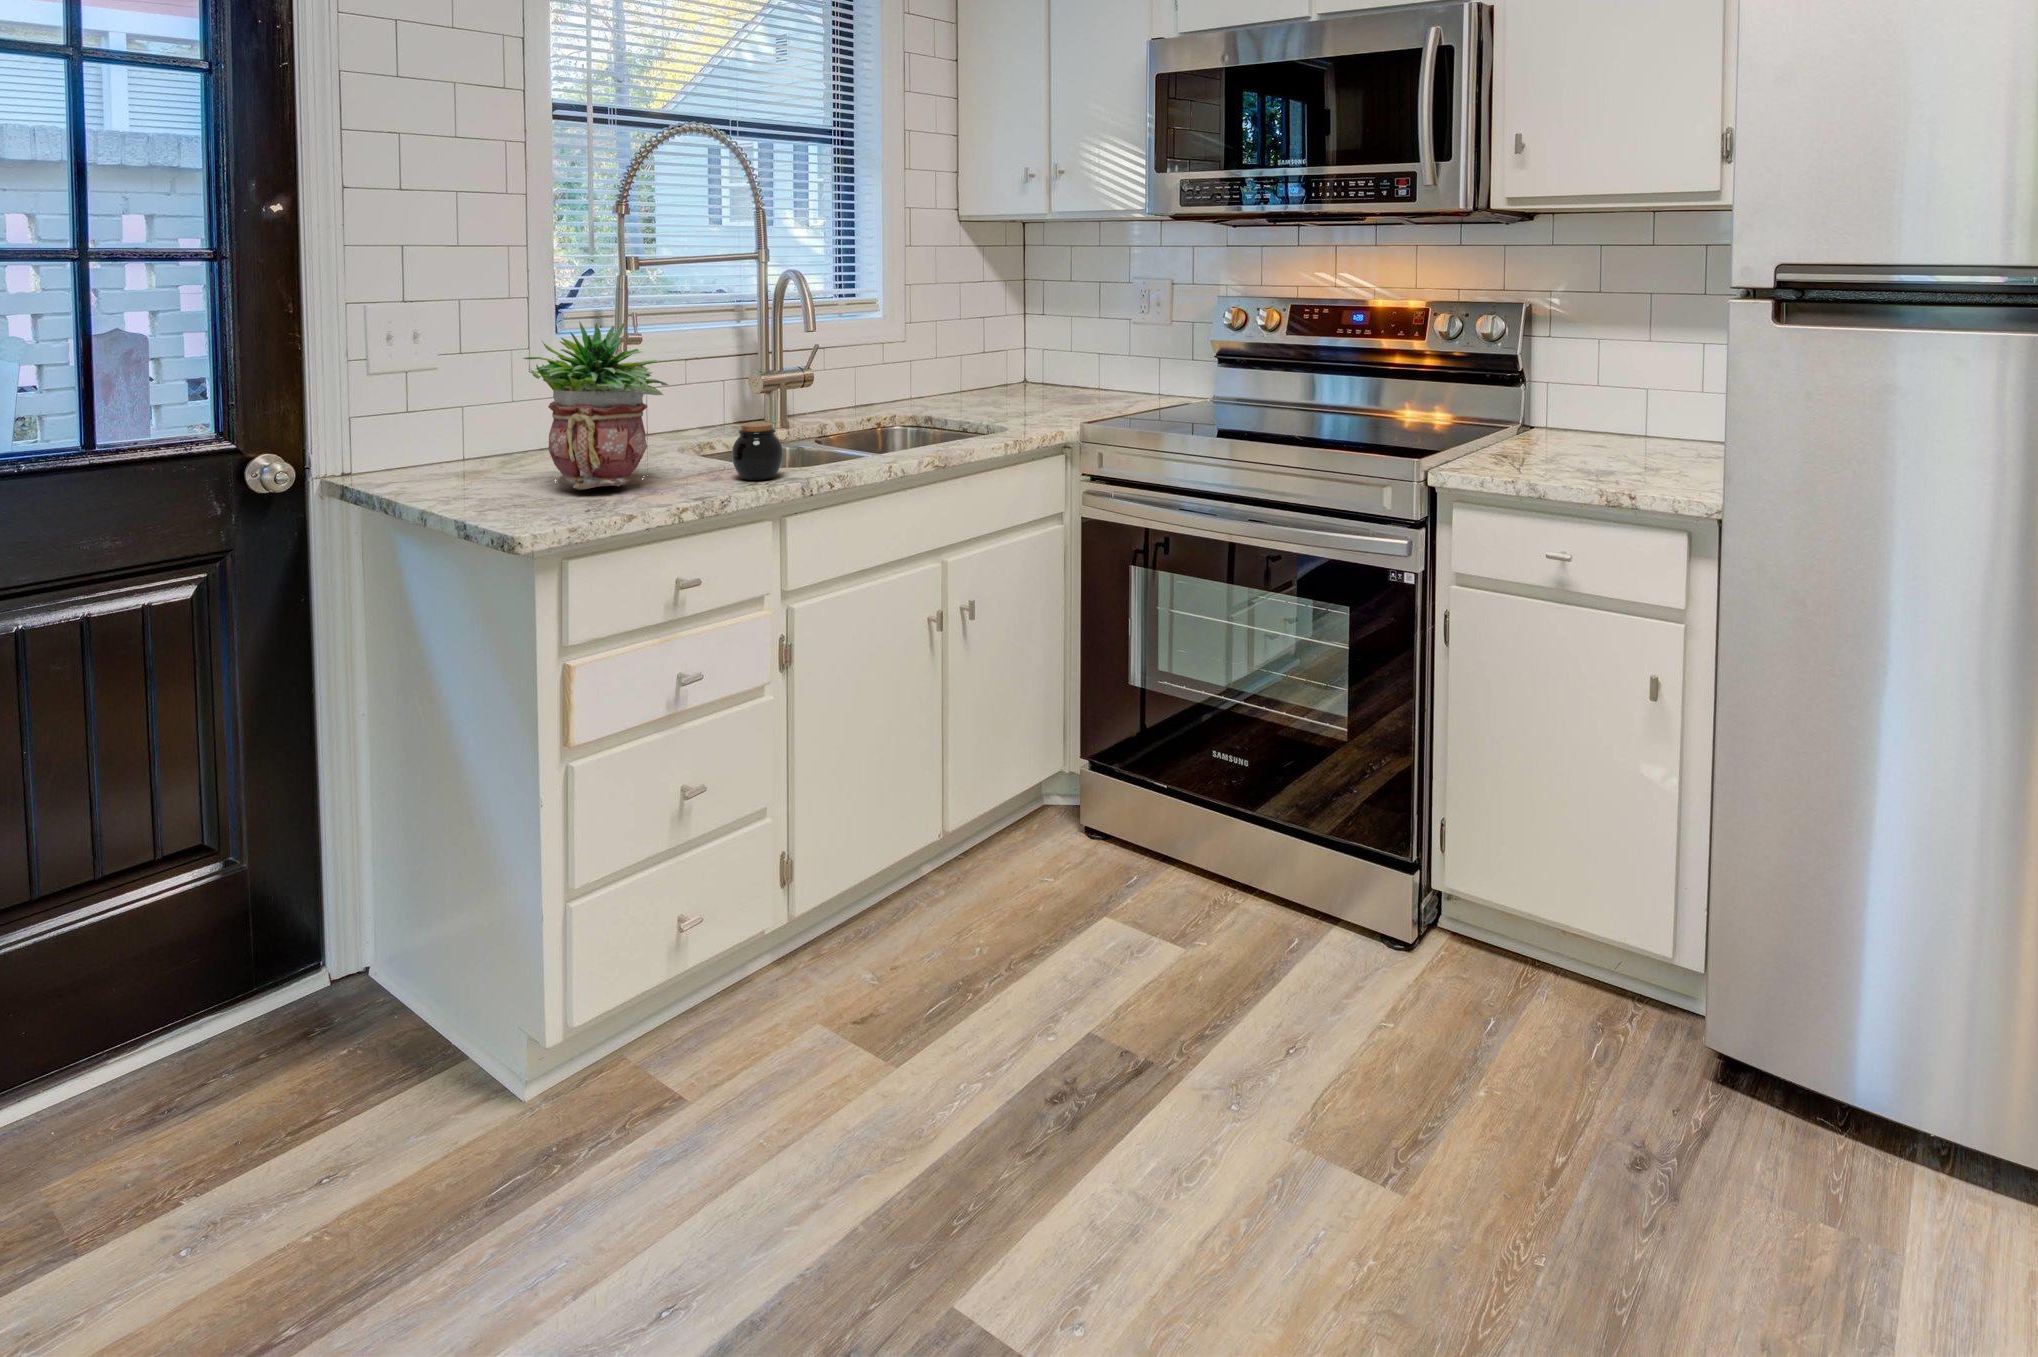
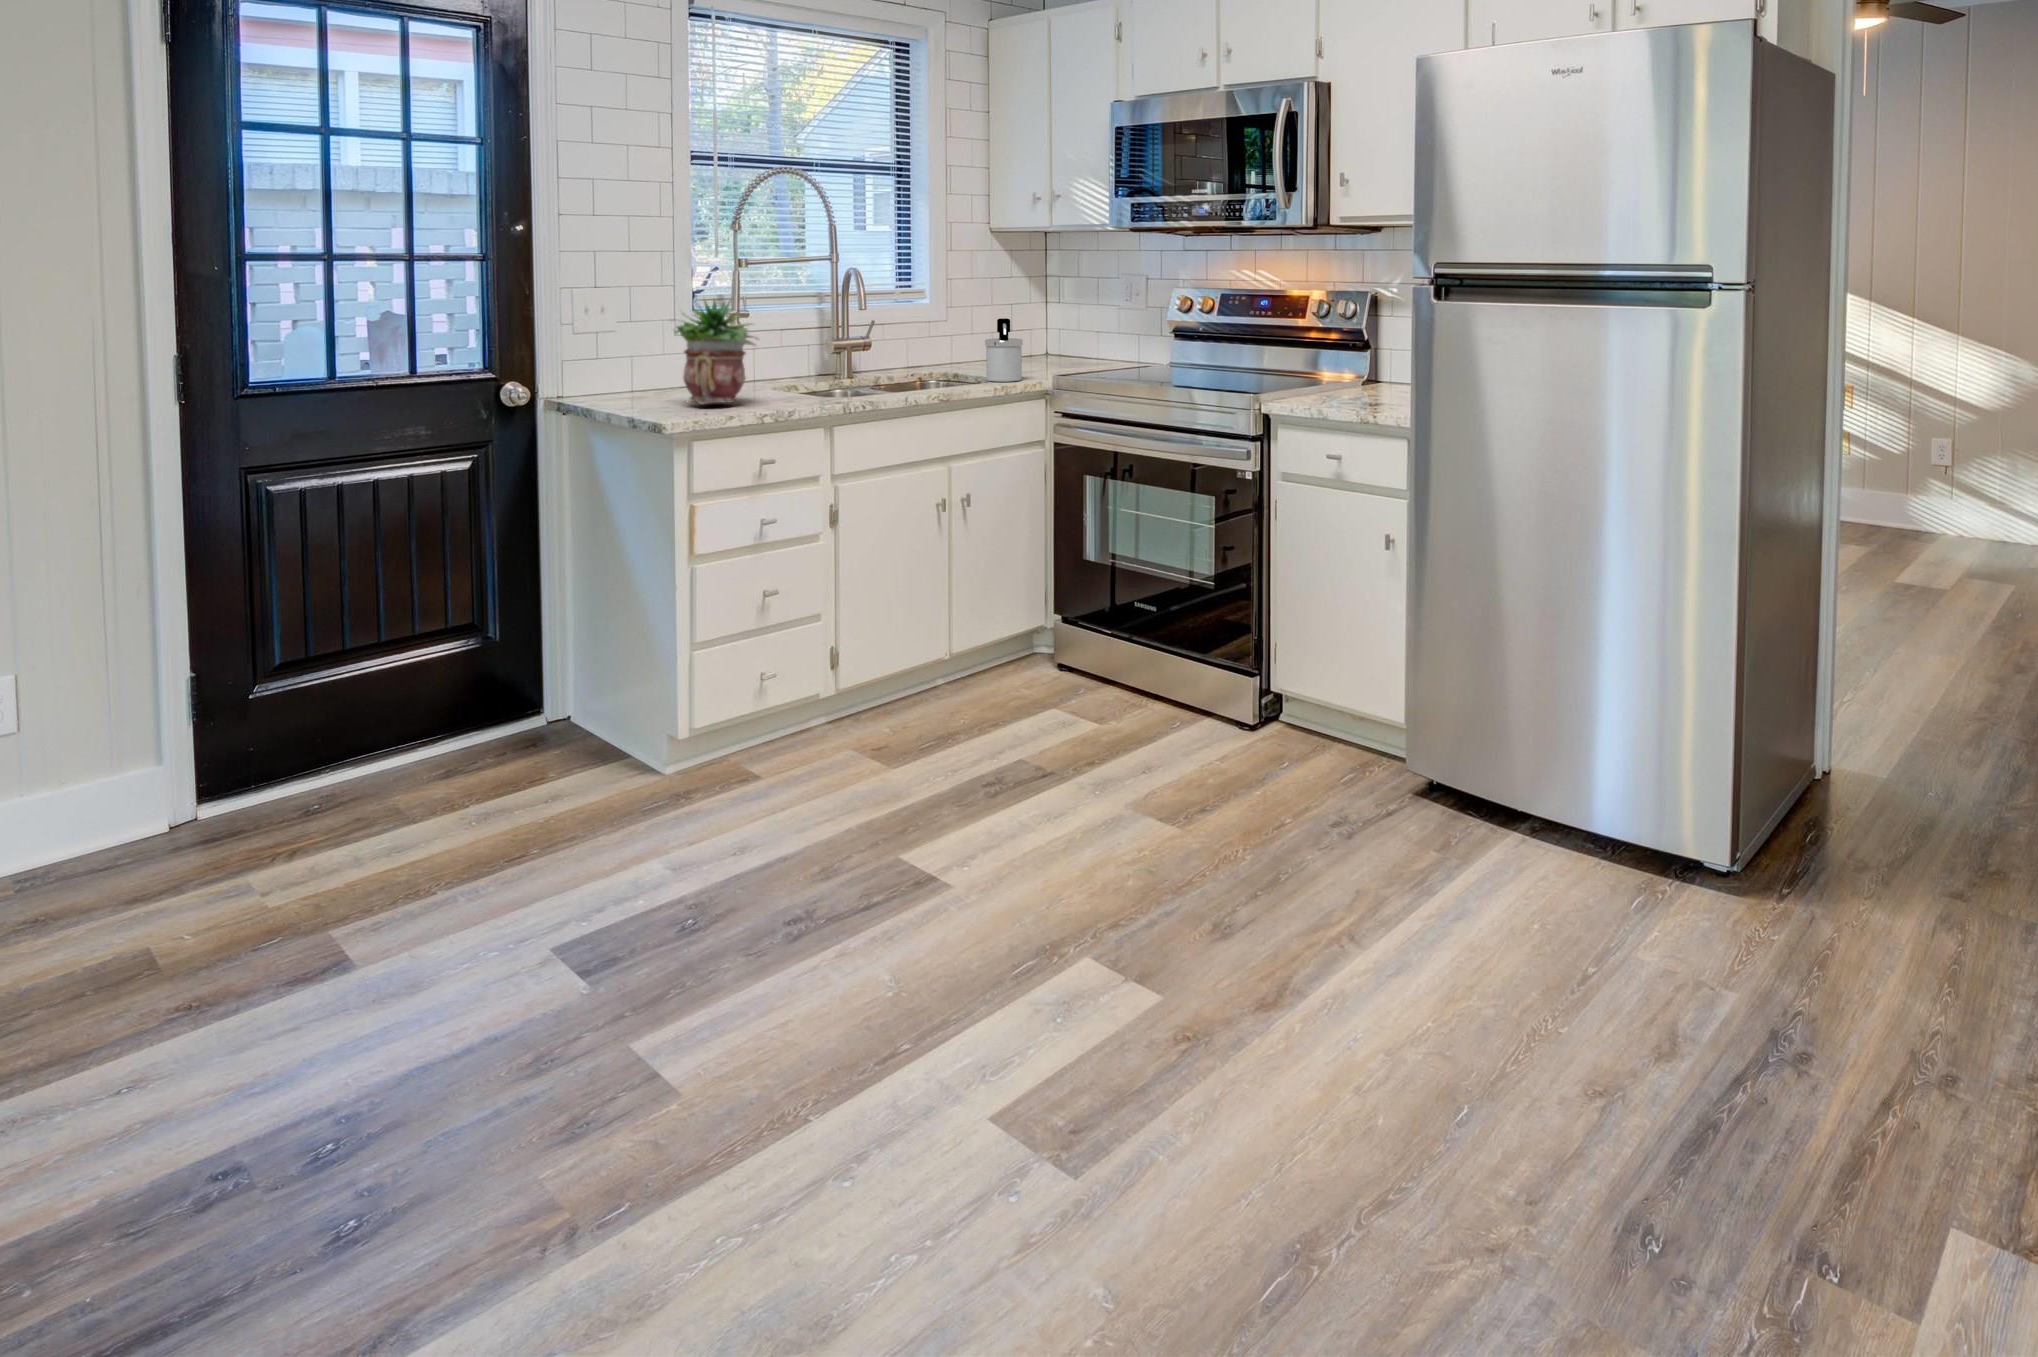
soap dispenser: none [976,341,1028,430] -> present [985,318,1023,382]
jar: present [732,422,783,480] -> none [801,366,835,403]

